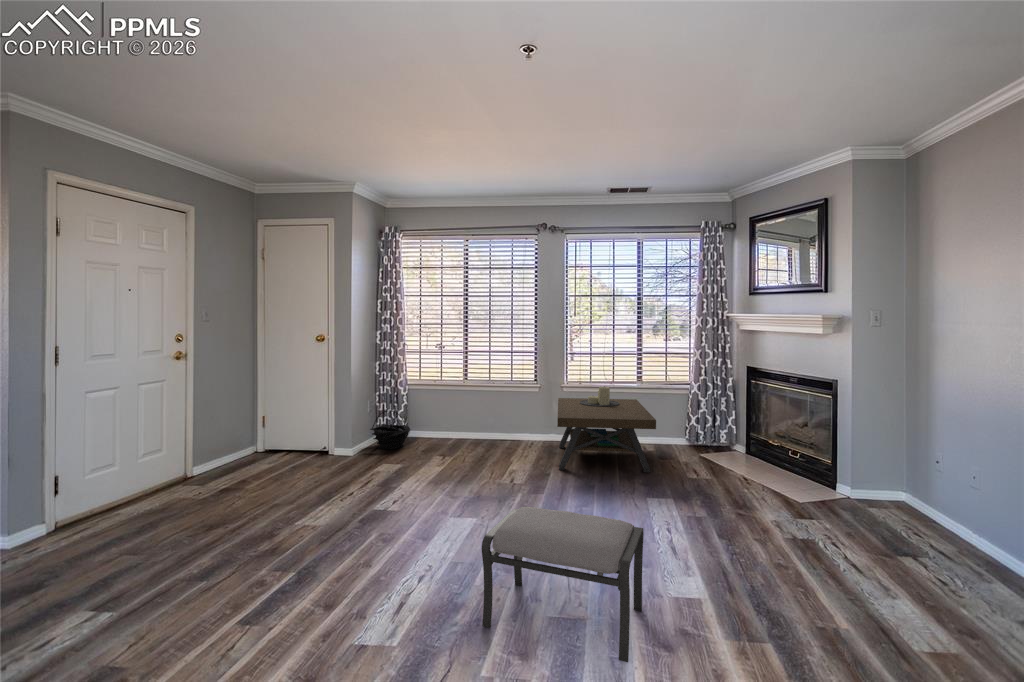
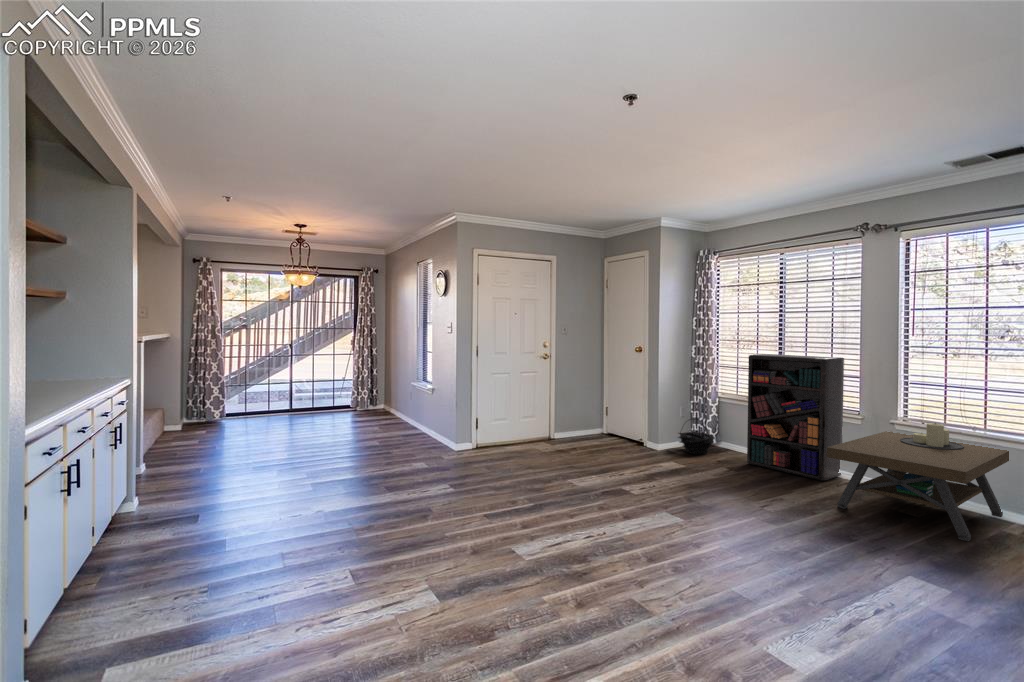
bookshelf: none [450,337,525,450] -> present [747,354,844,481]
ottoman: present [481,506,644,662] -> none [585,498,722,635]

